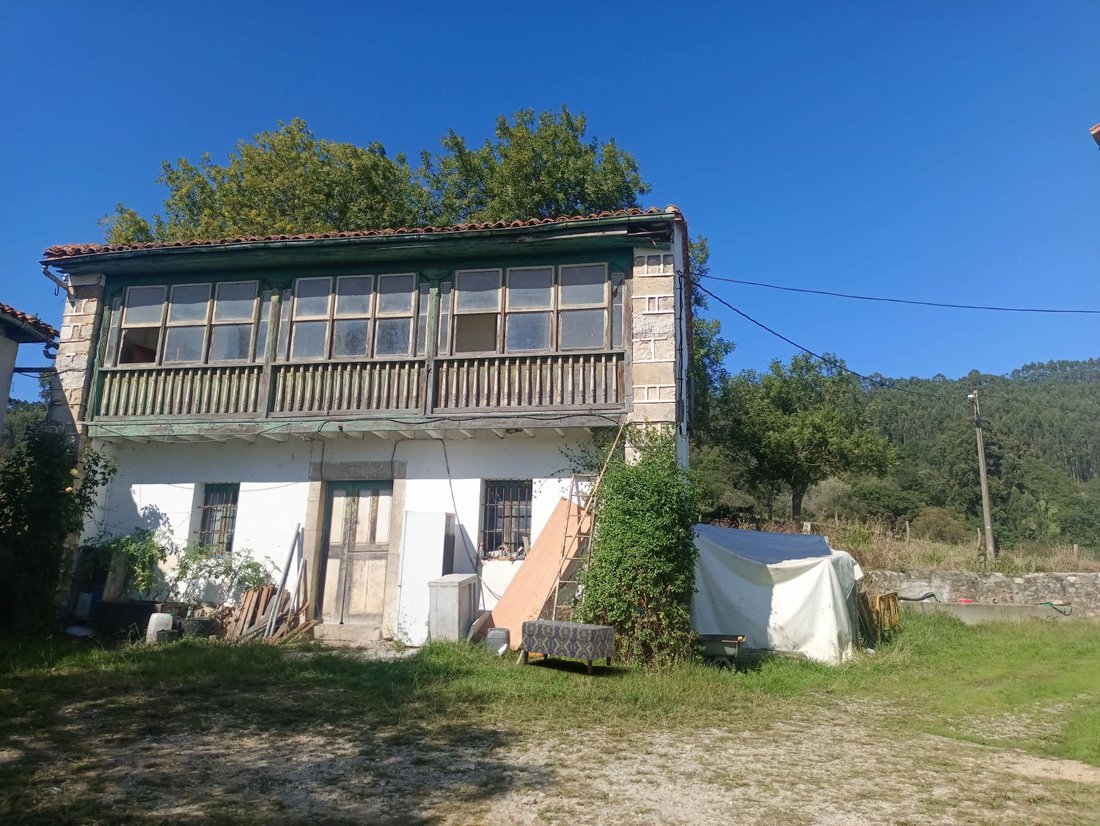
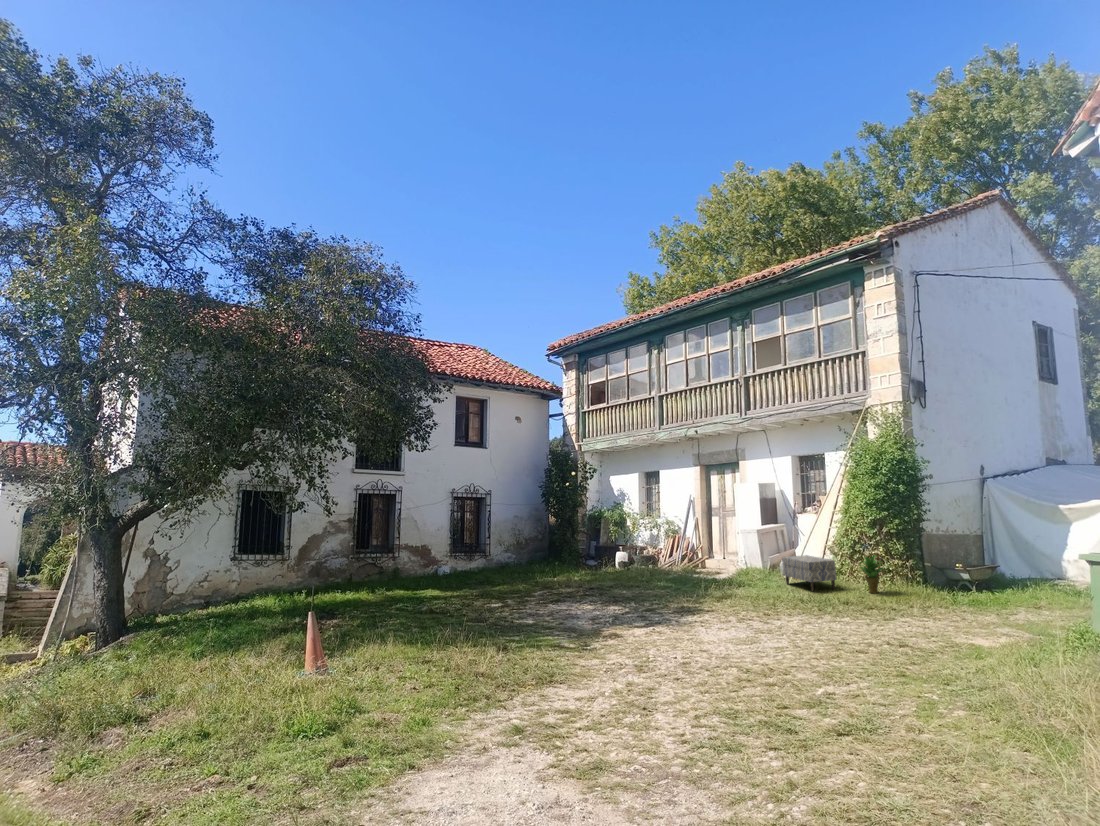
potted plant: none [652,619,693,674] -> present [861,555,883,593]

